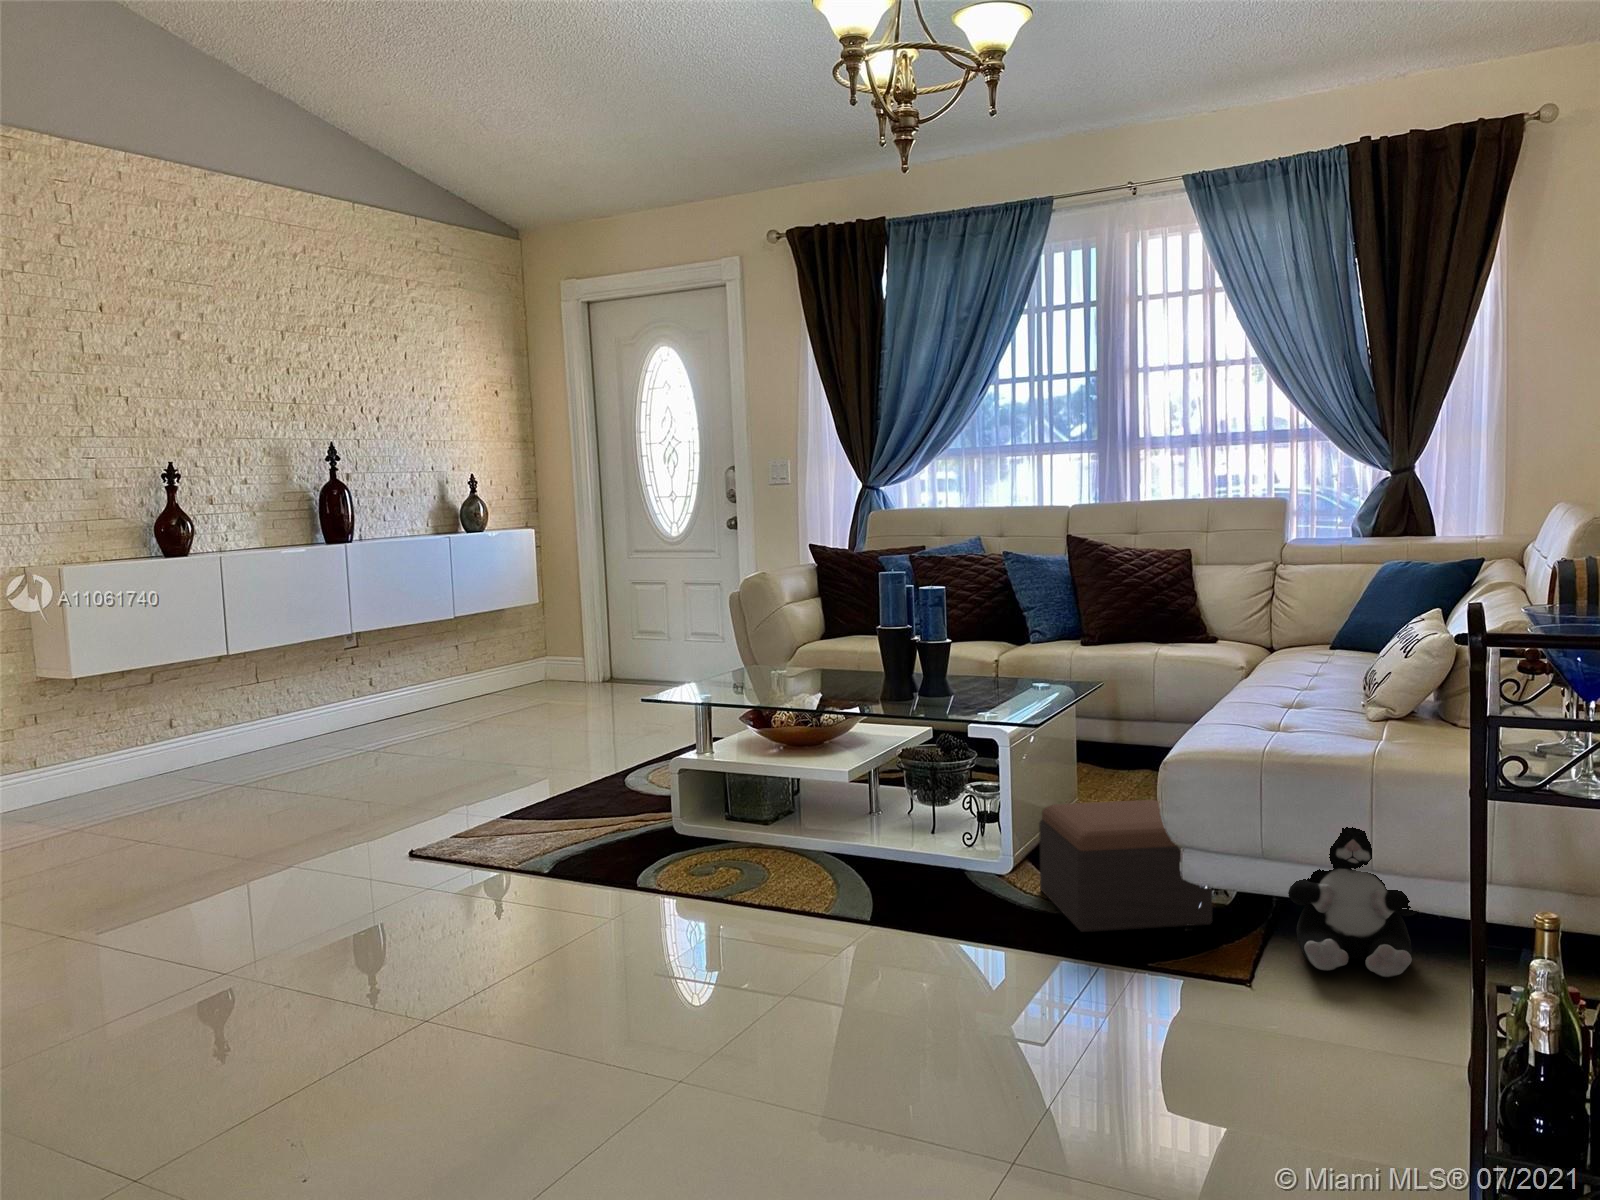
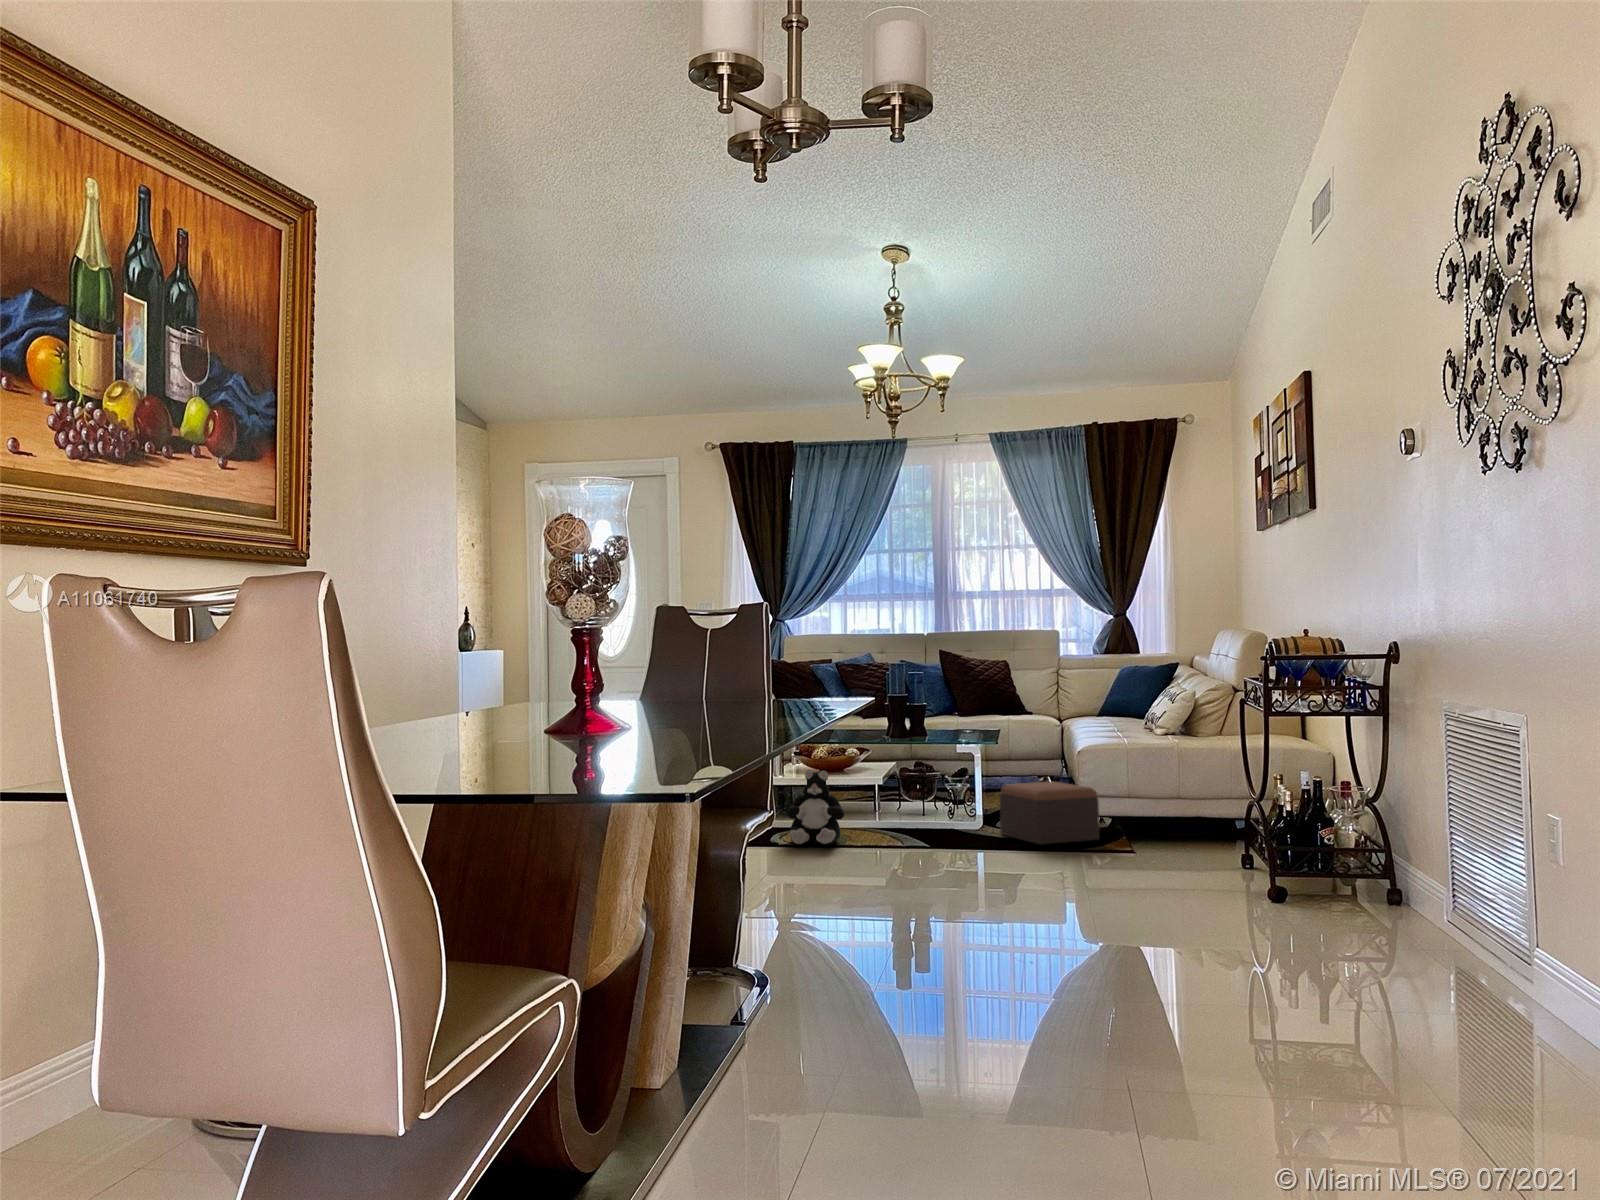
plush toy: present [1288,827,1417,978] -> present [787,770,844,845]

